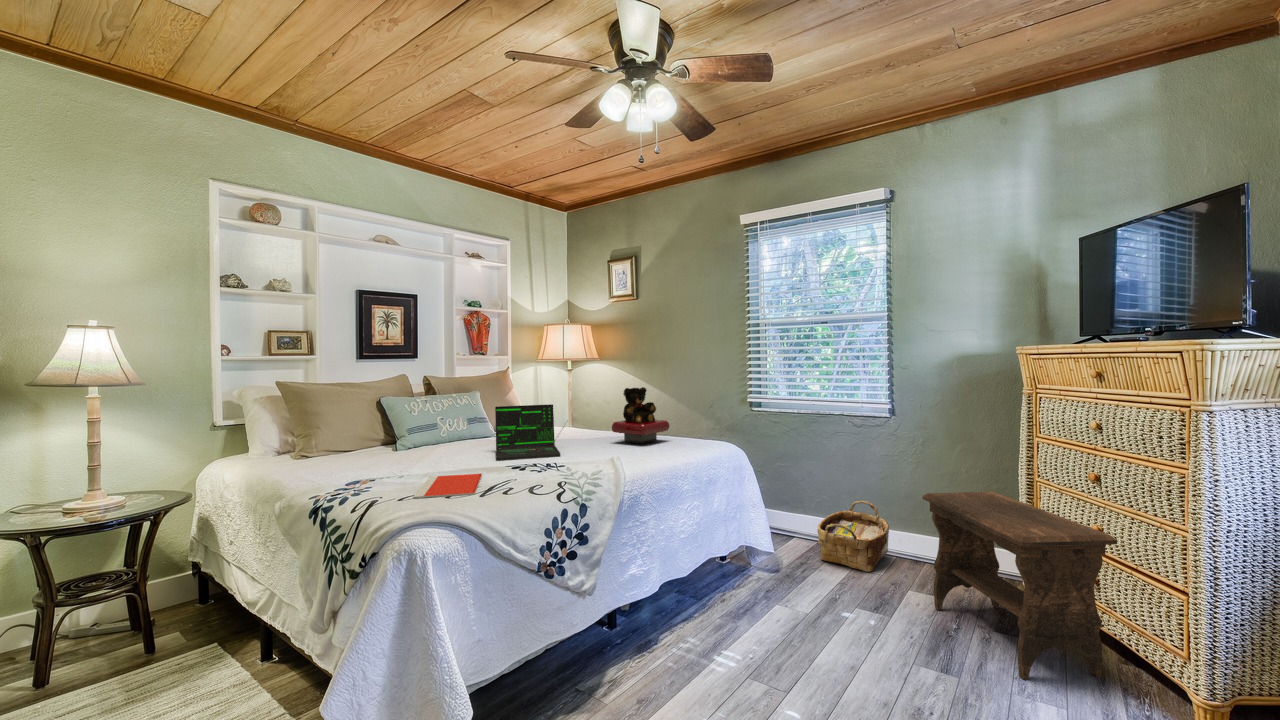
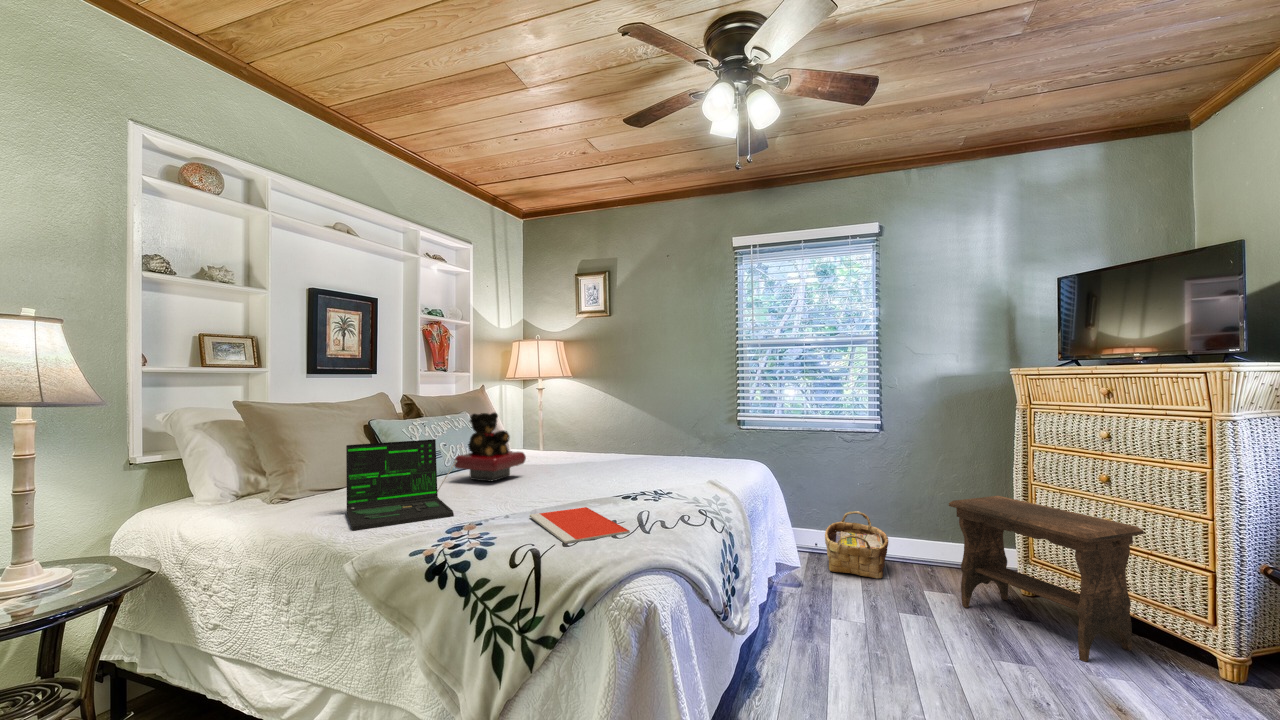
teddy bear: present [612,387,670,444] -> present [455,413,526,481]
laptop: present [495,404,568,461] -> present [346,439,457,531]

